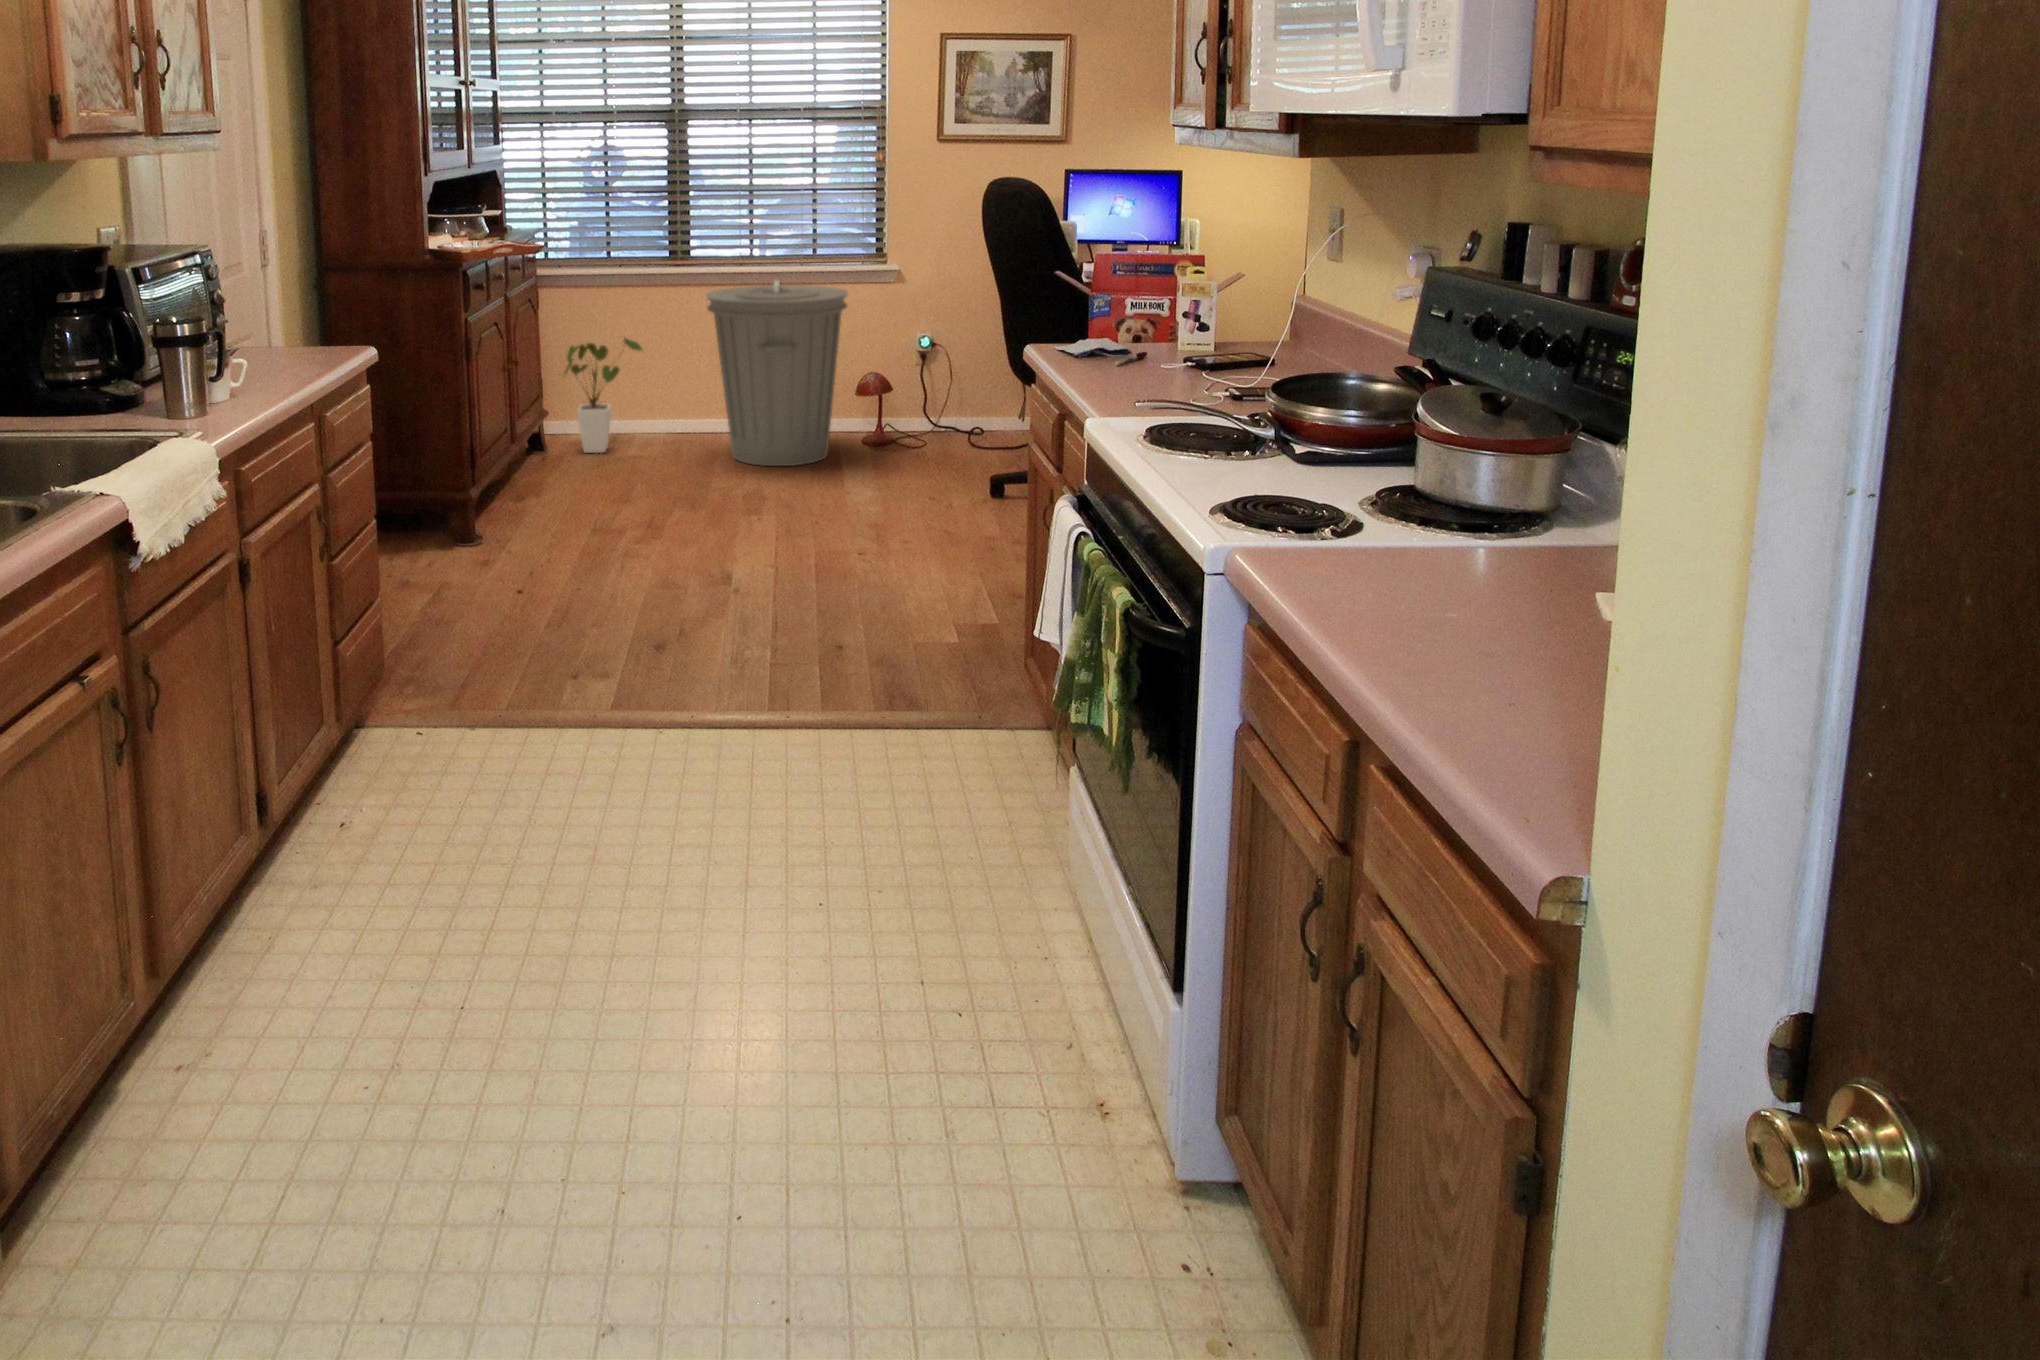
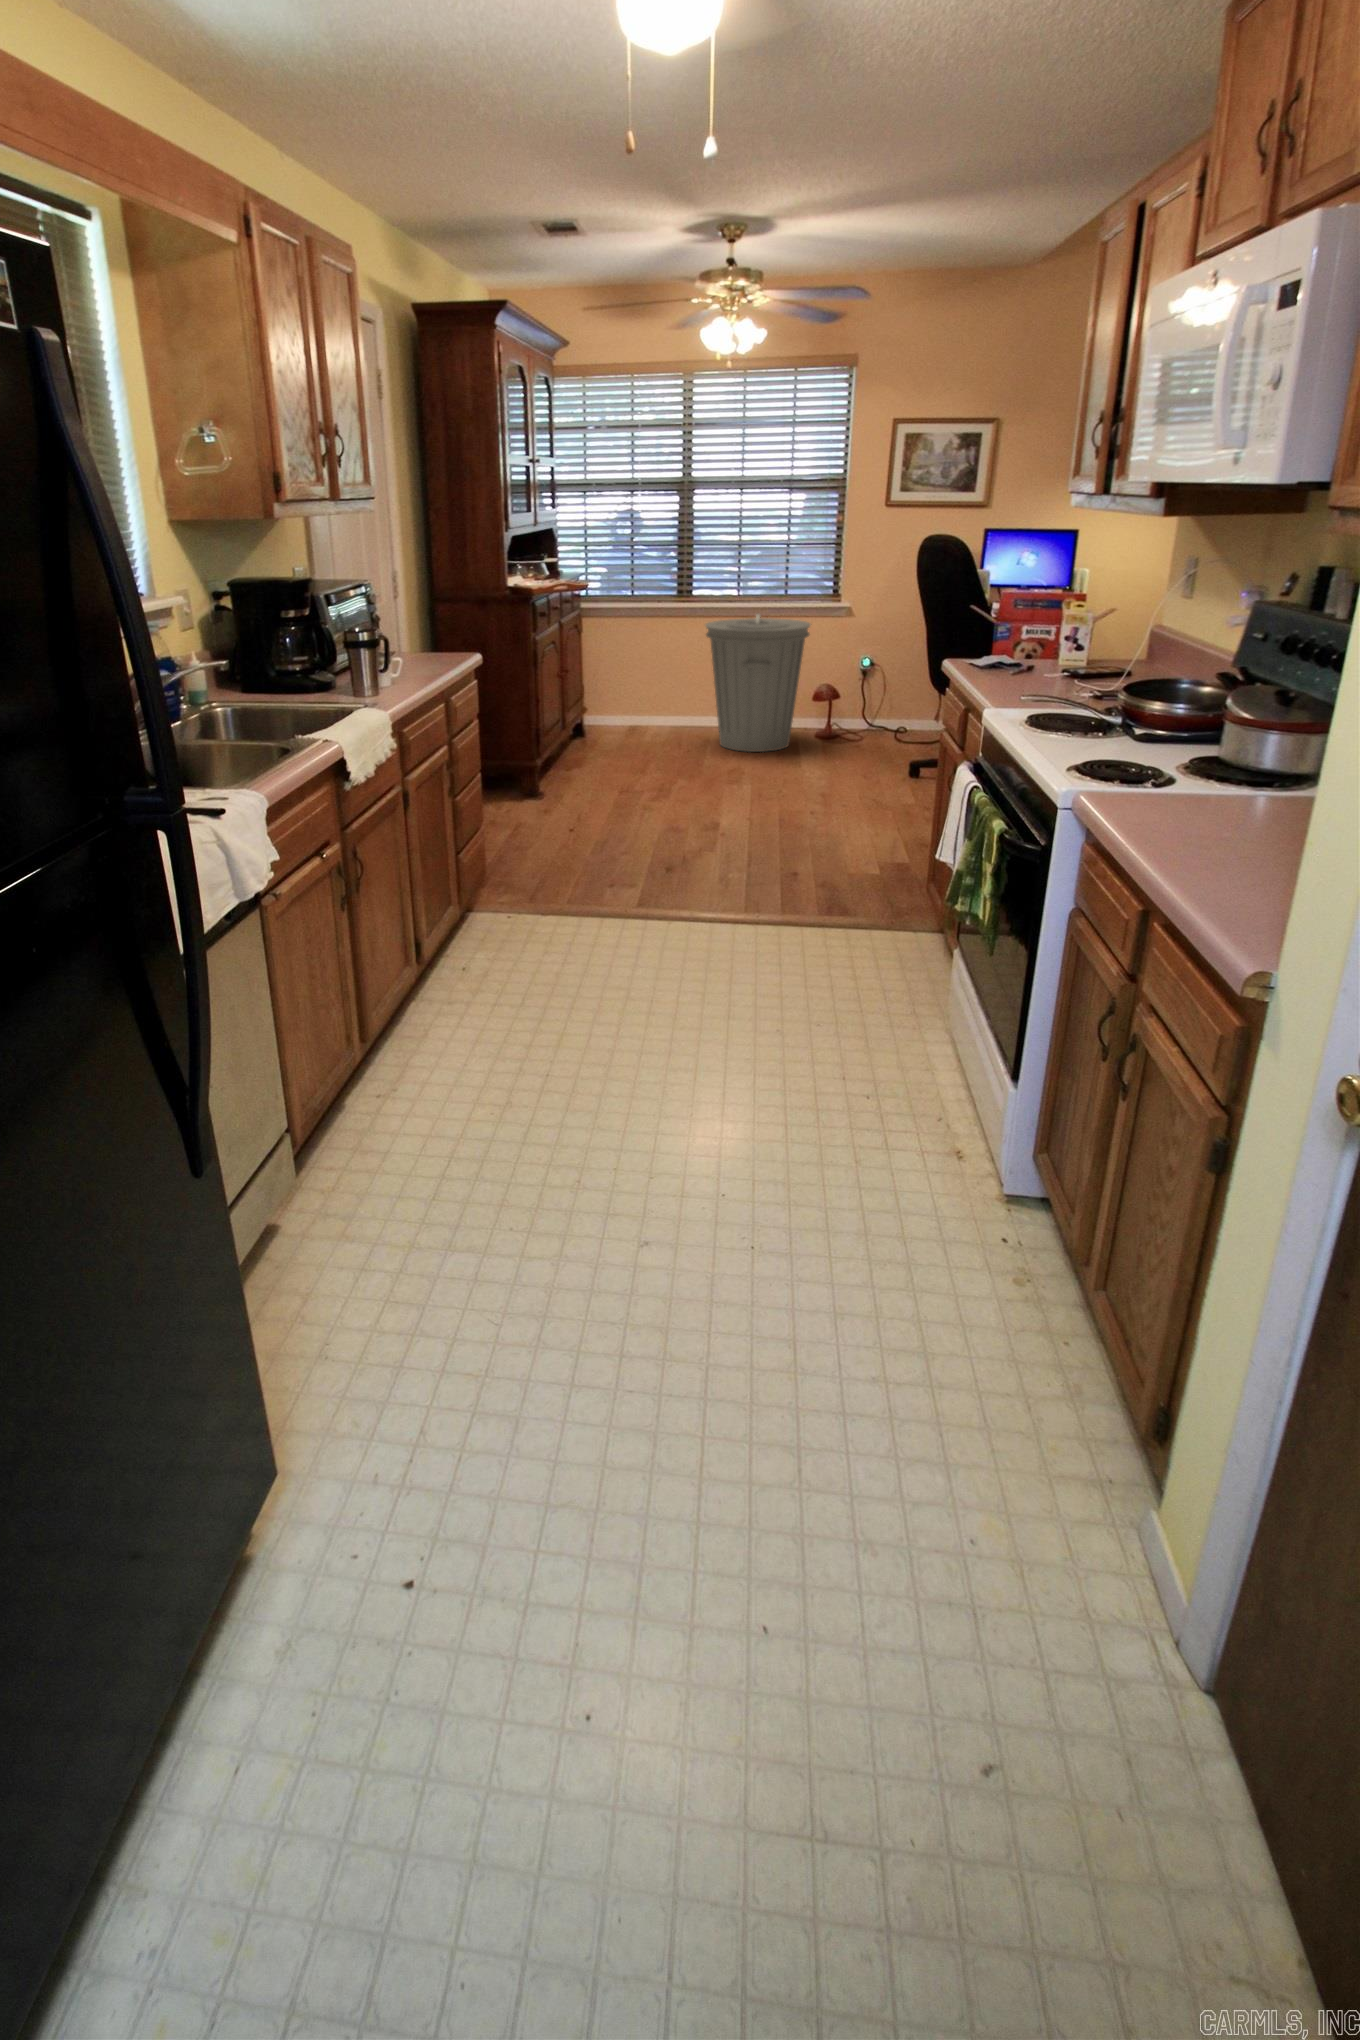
house plant: present [563,338,642,453] -> none [599,655,658,740]

